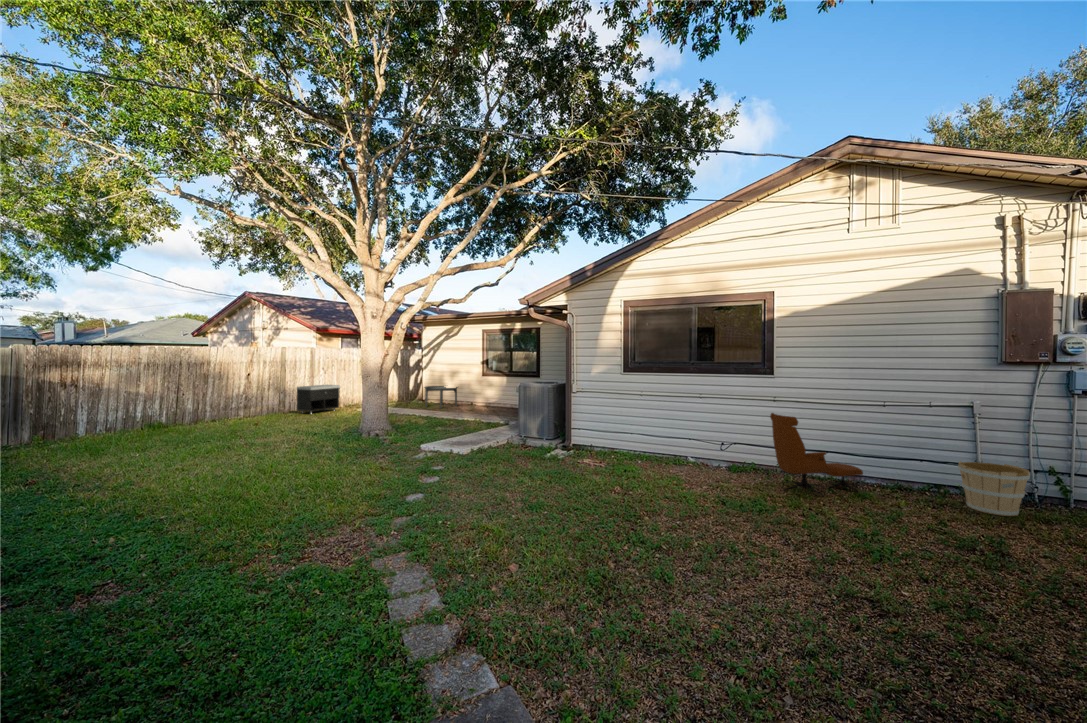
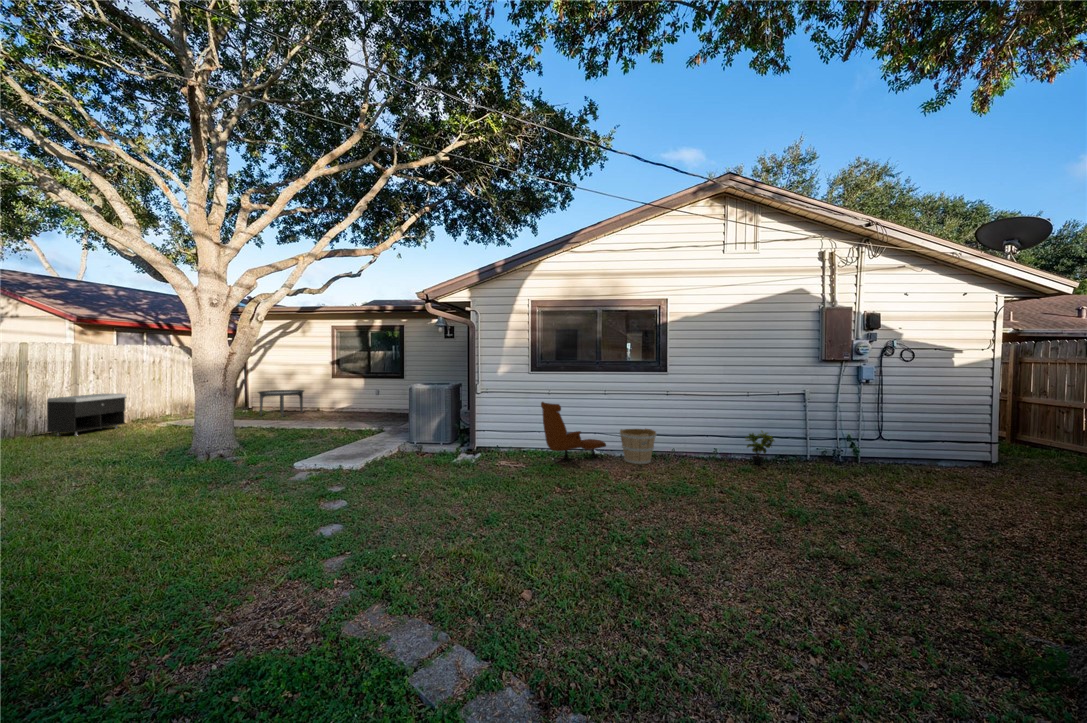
lounge chair: present [770,413,863,497] -> present [541,402,606,467]
potted plant: none [874,451,916,494] -> present [746,431,774,465]
wooden bucket: present [958,461,1030,516] -> present [620,429,657,464]

